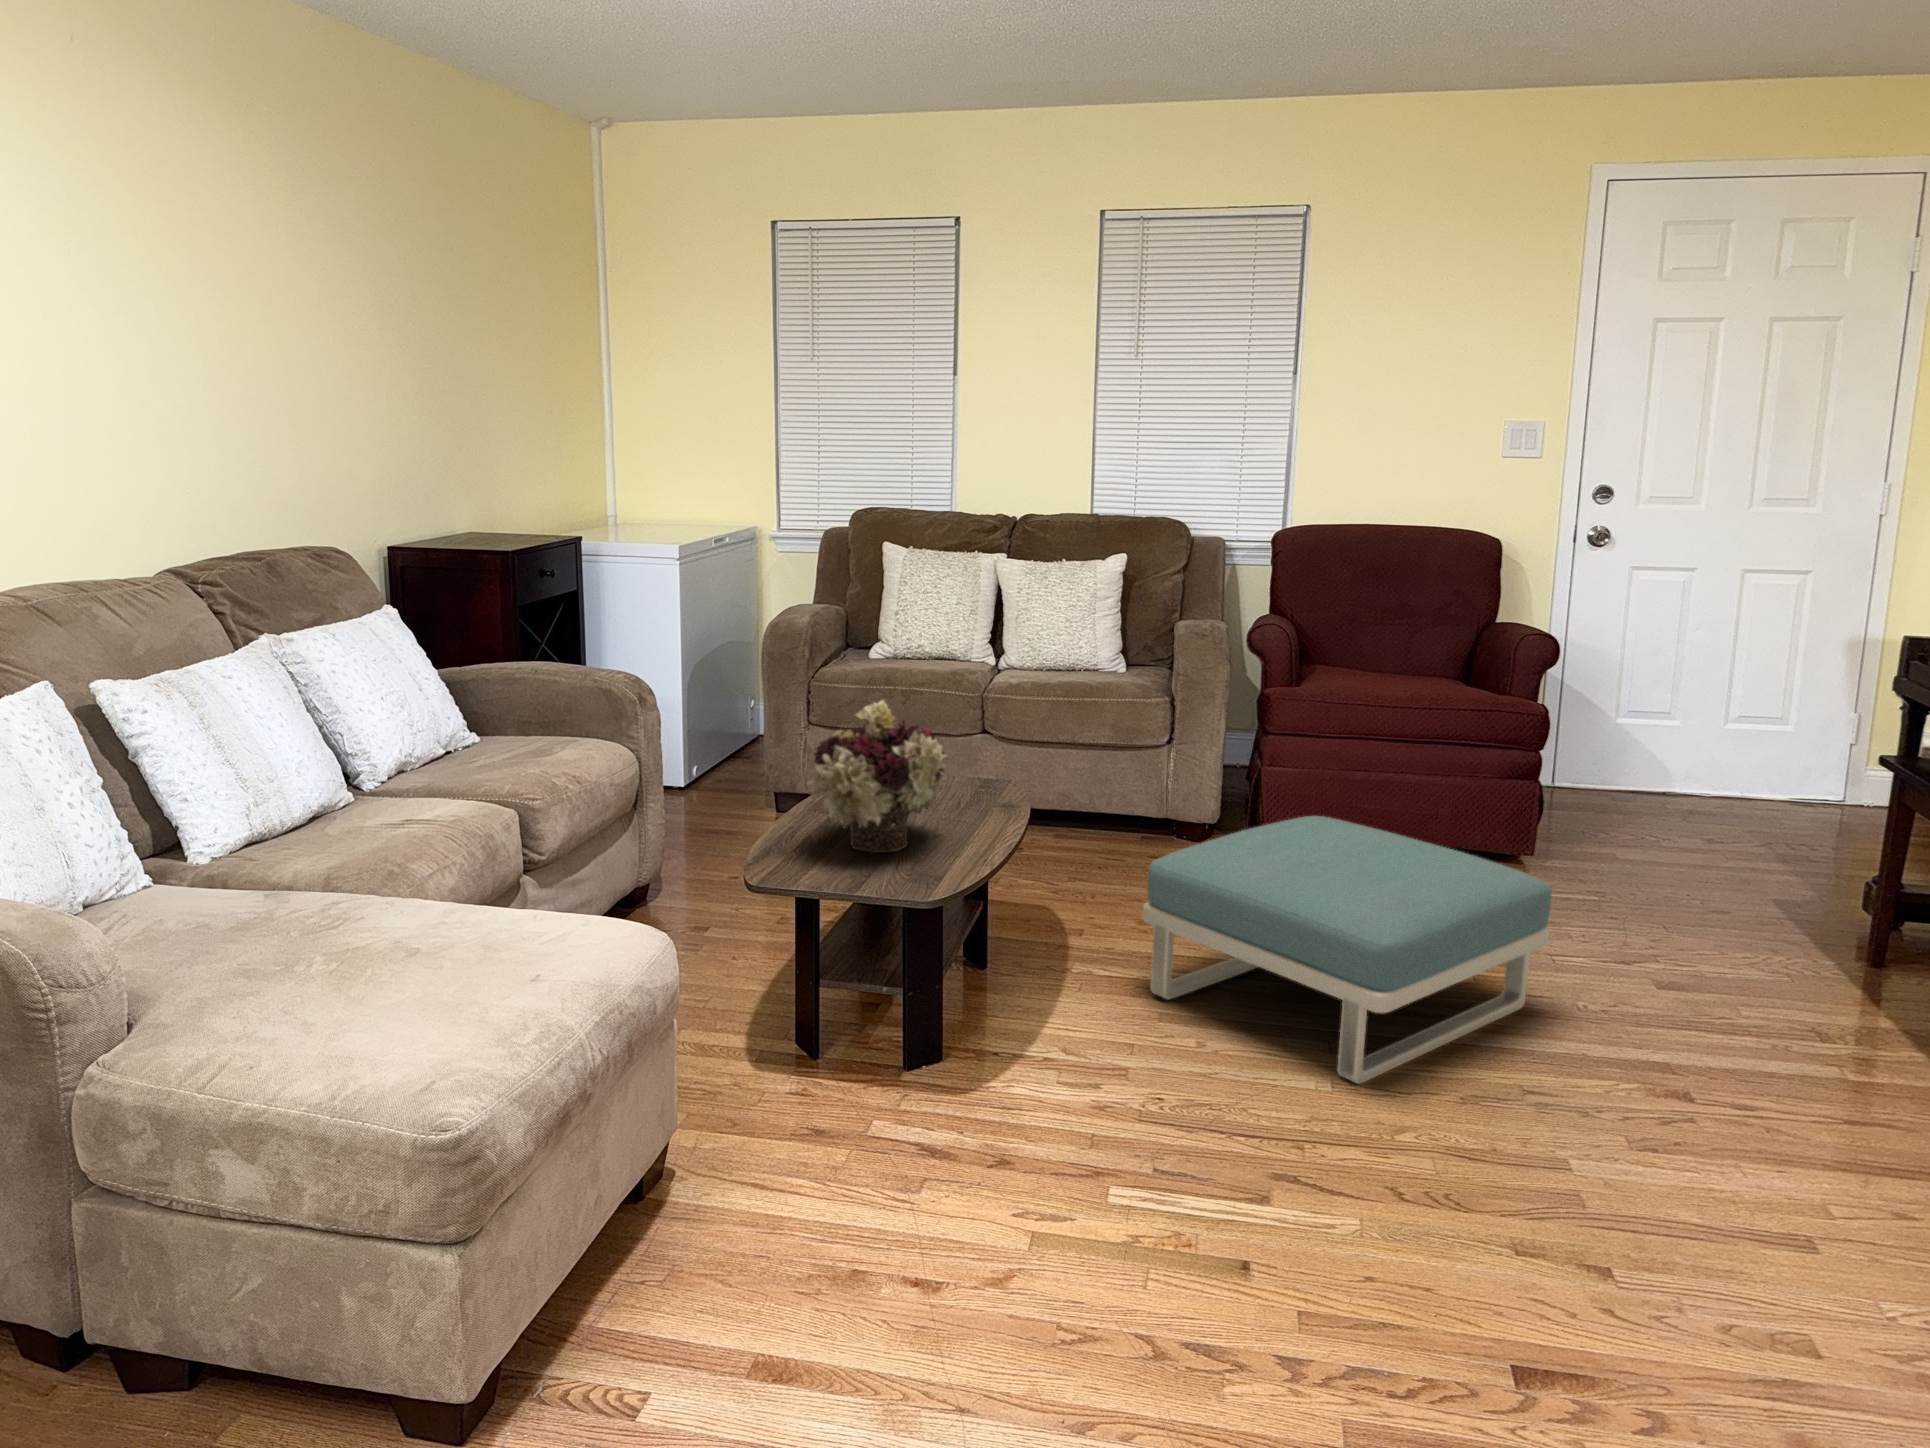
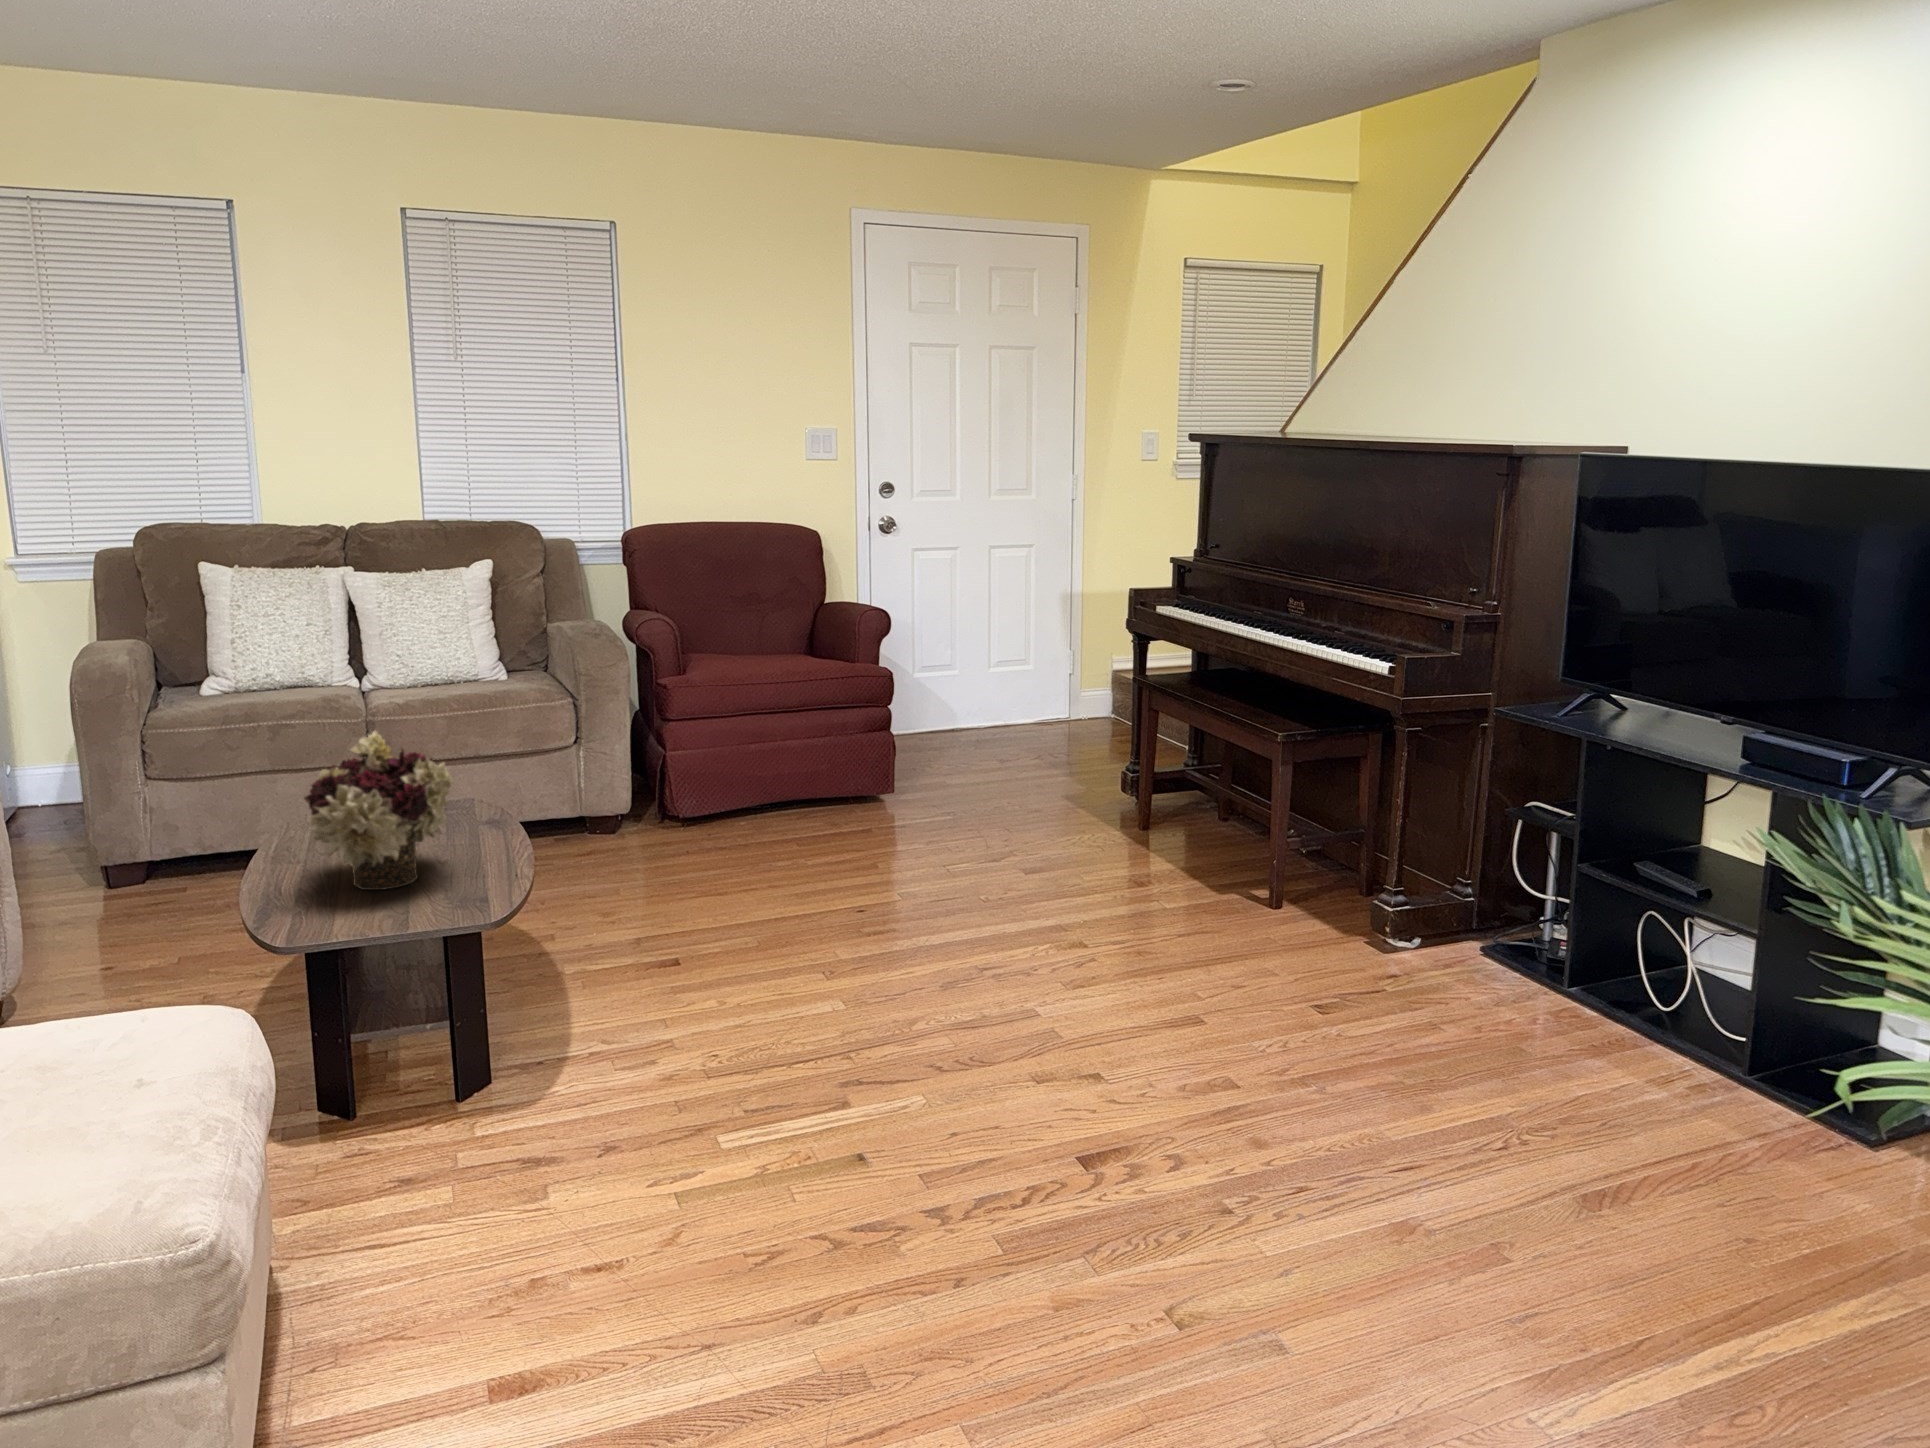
footstool: present [1142,816,1552,1084] -> none [633,783,964,999]

